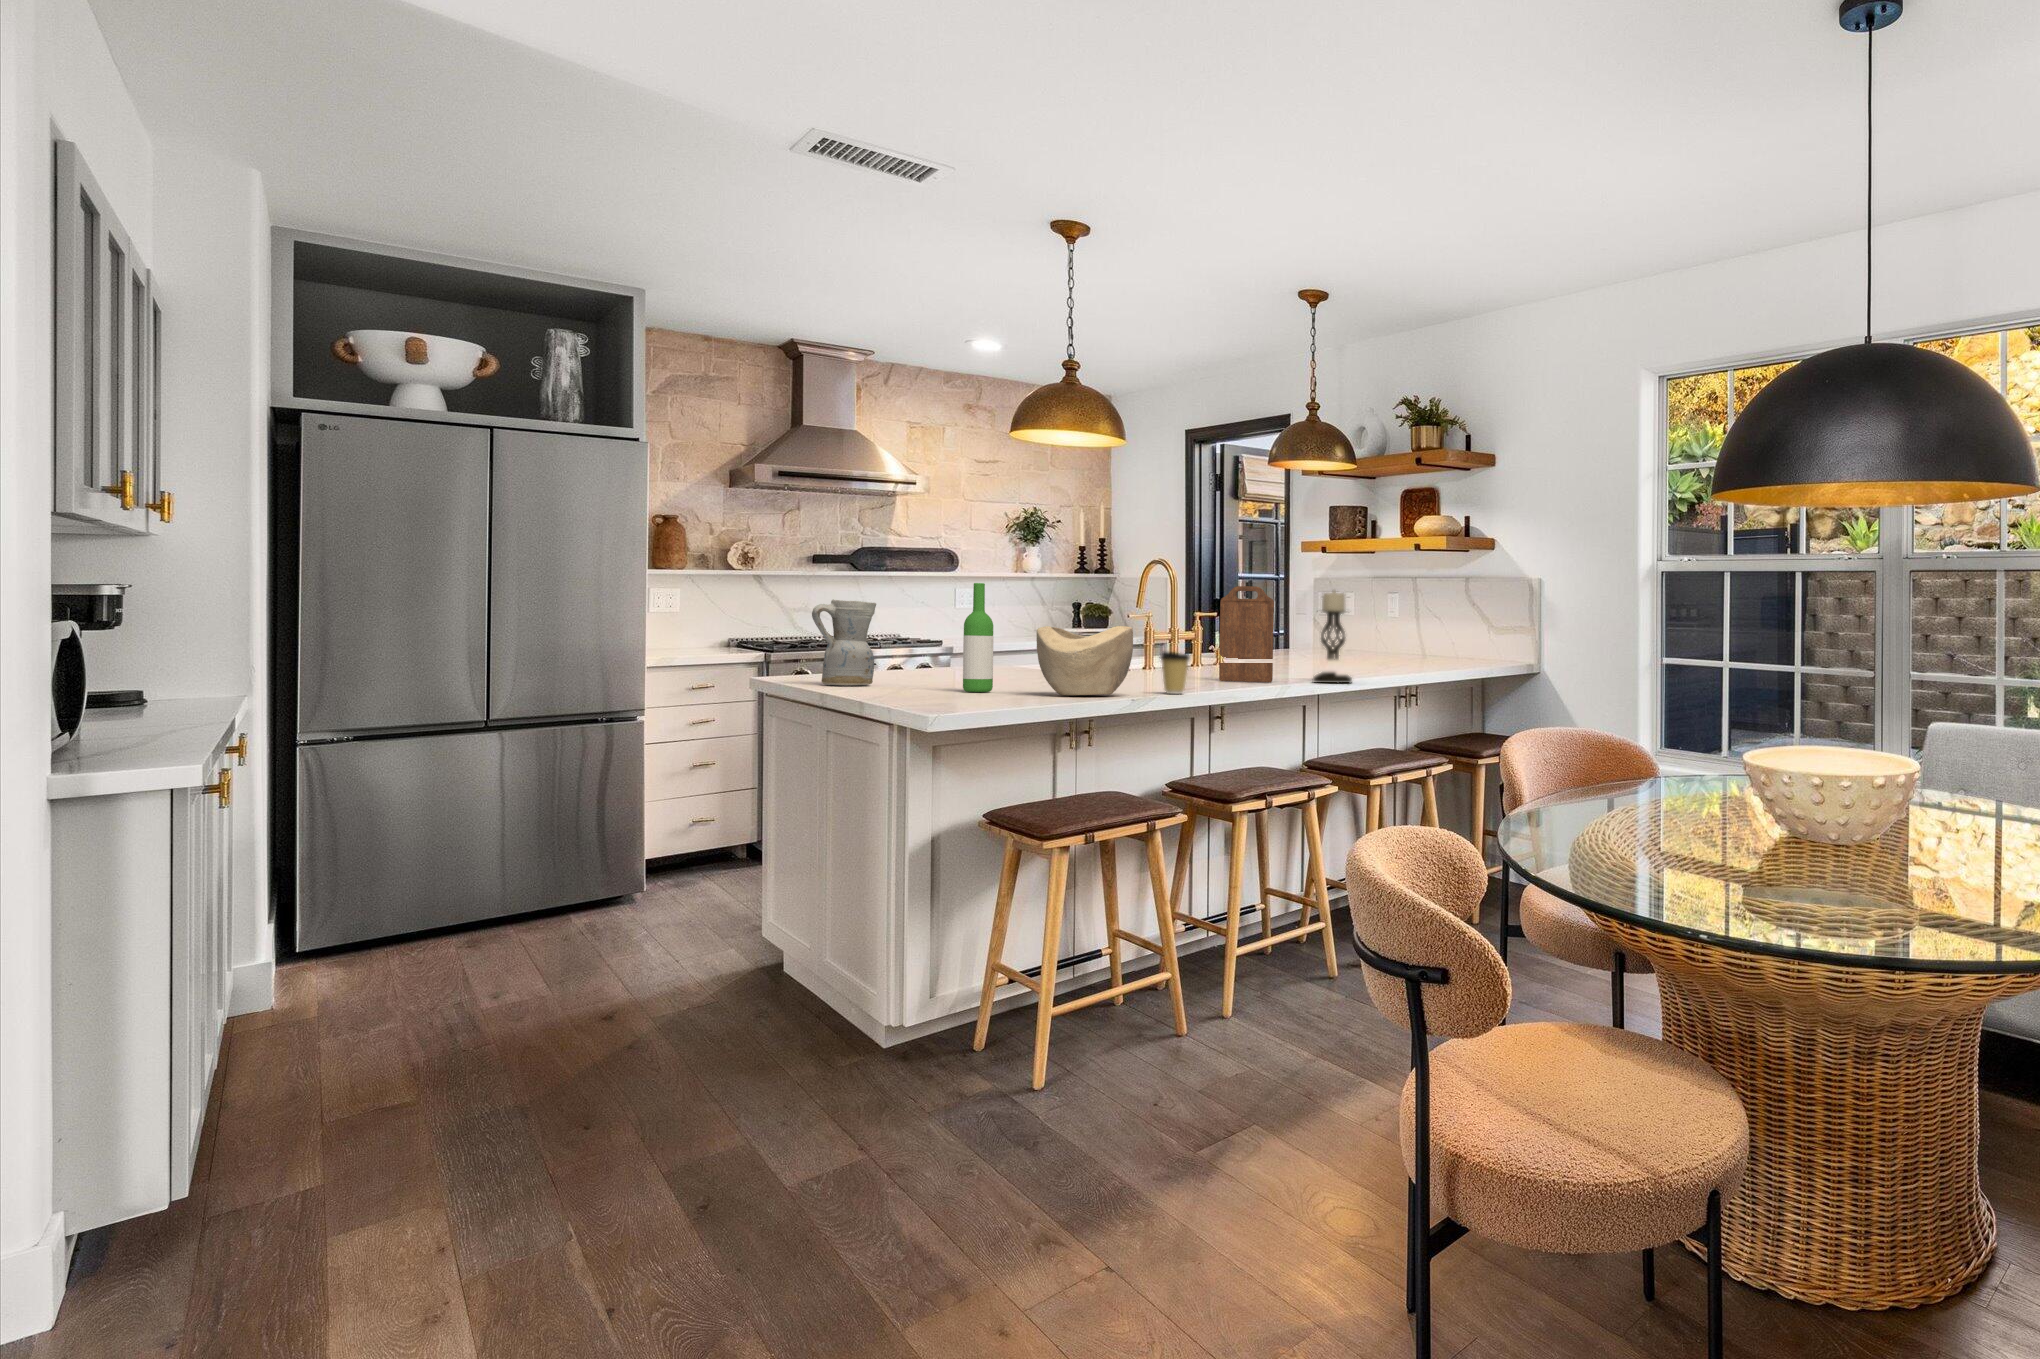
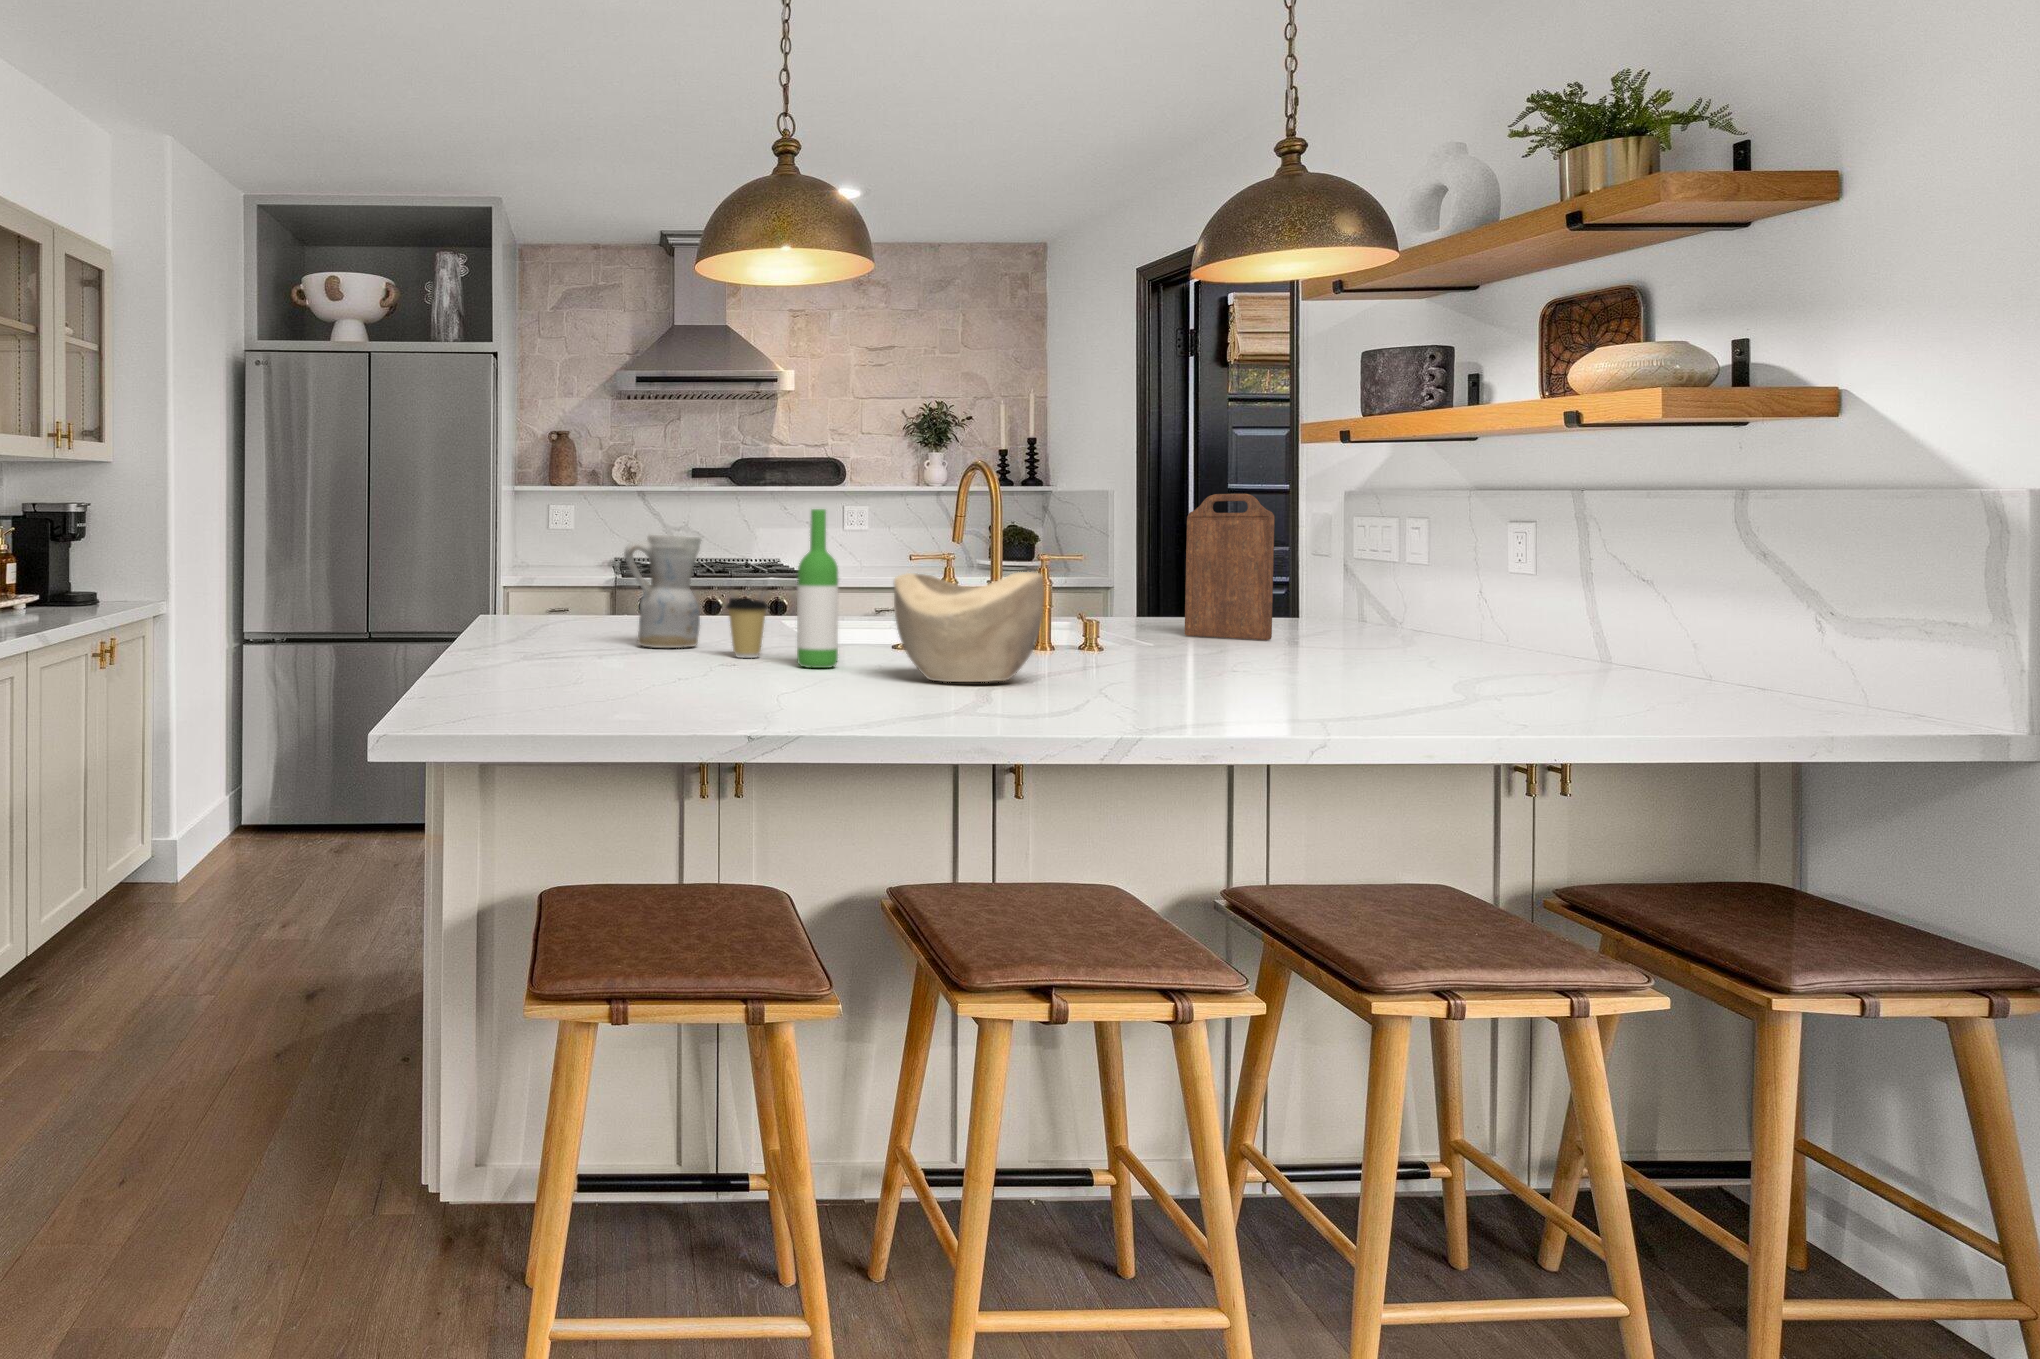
candle holder: present [1313,590,1352,683] -> none [1338,494,1410,643]
coffee cup: present [1159,652,1190,694] -> present [726,598,768,658]

